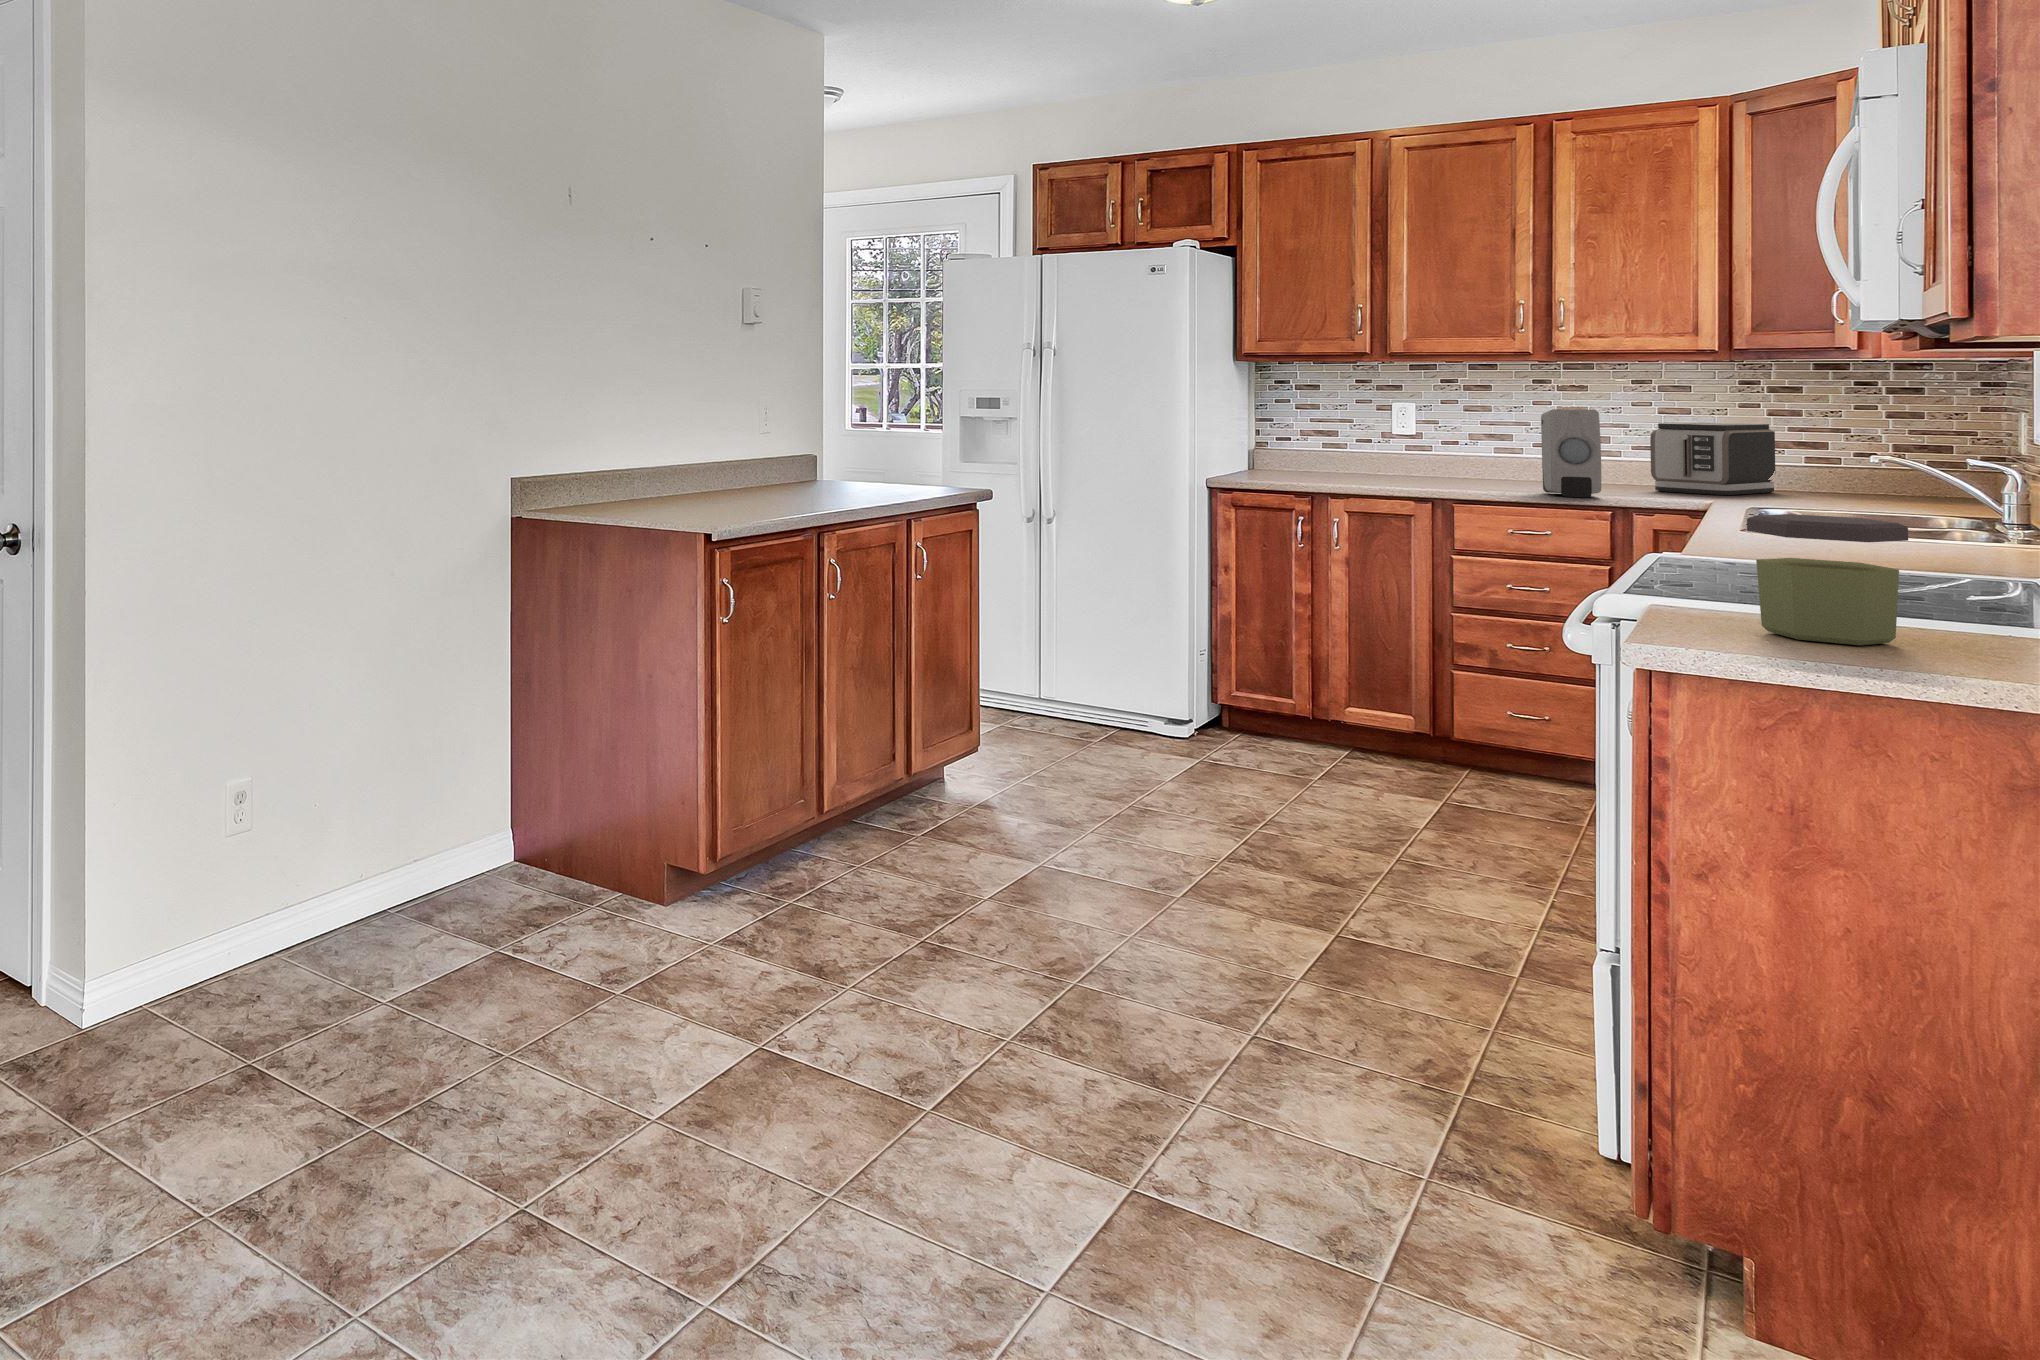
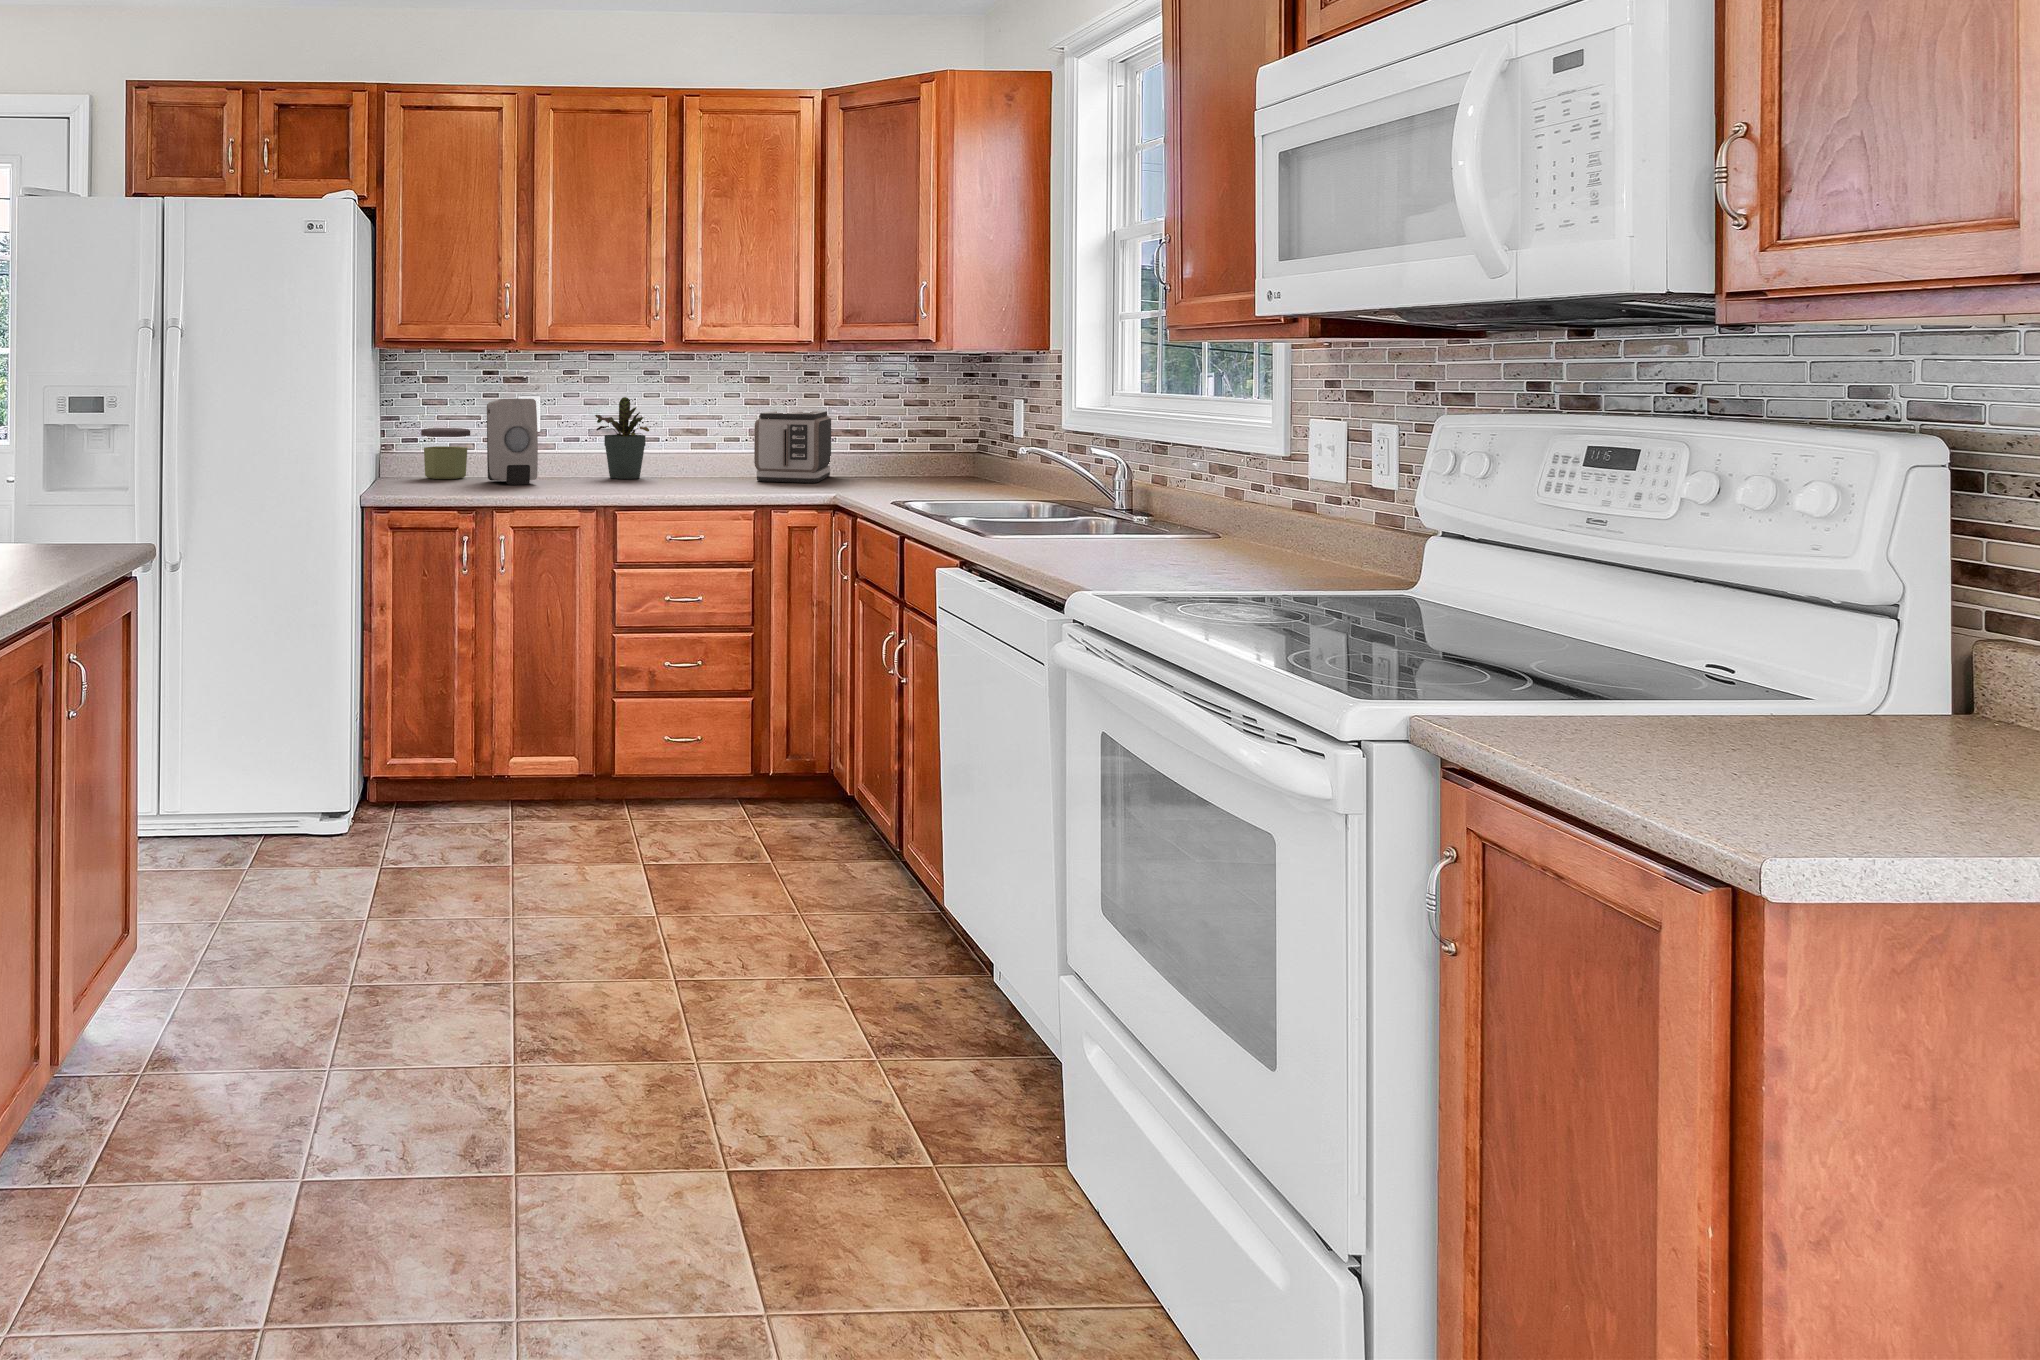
potted plant: none [1467,406,1531,483] -> present [595,397,649,479]
soap dispenser: present [1541,409,1601,498] -> present [487,399,538,485]
jar: present [1747,514,1908,645] -> present [421,428,470,479]

